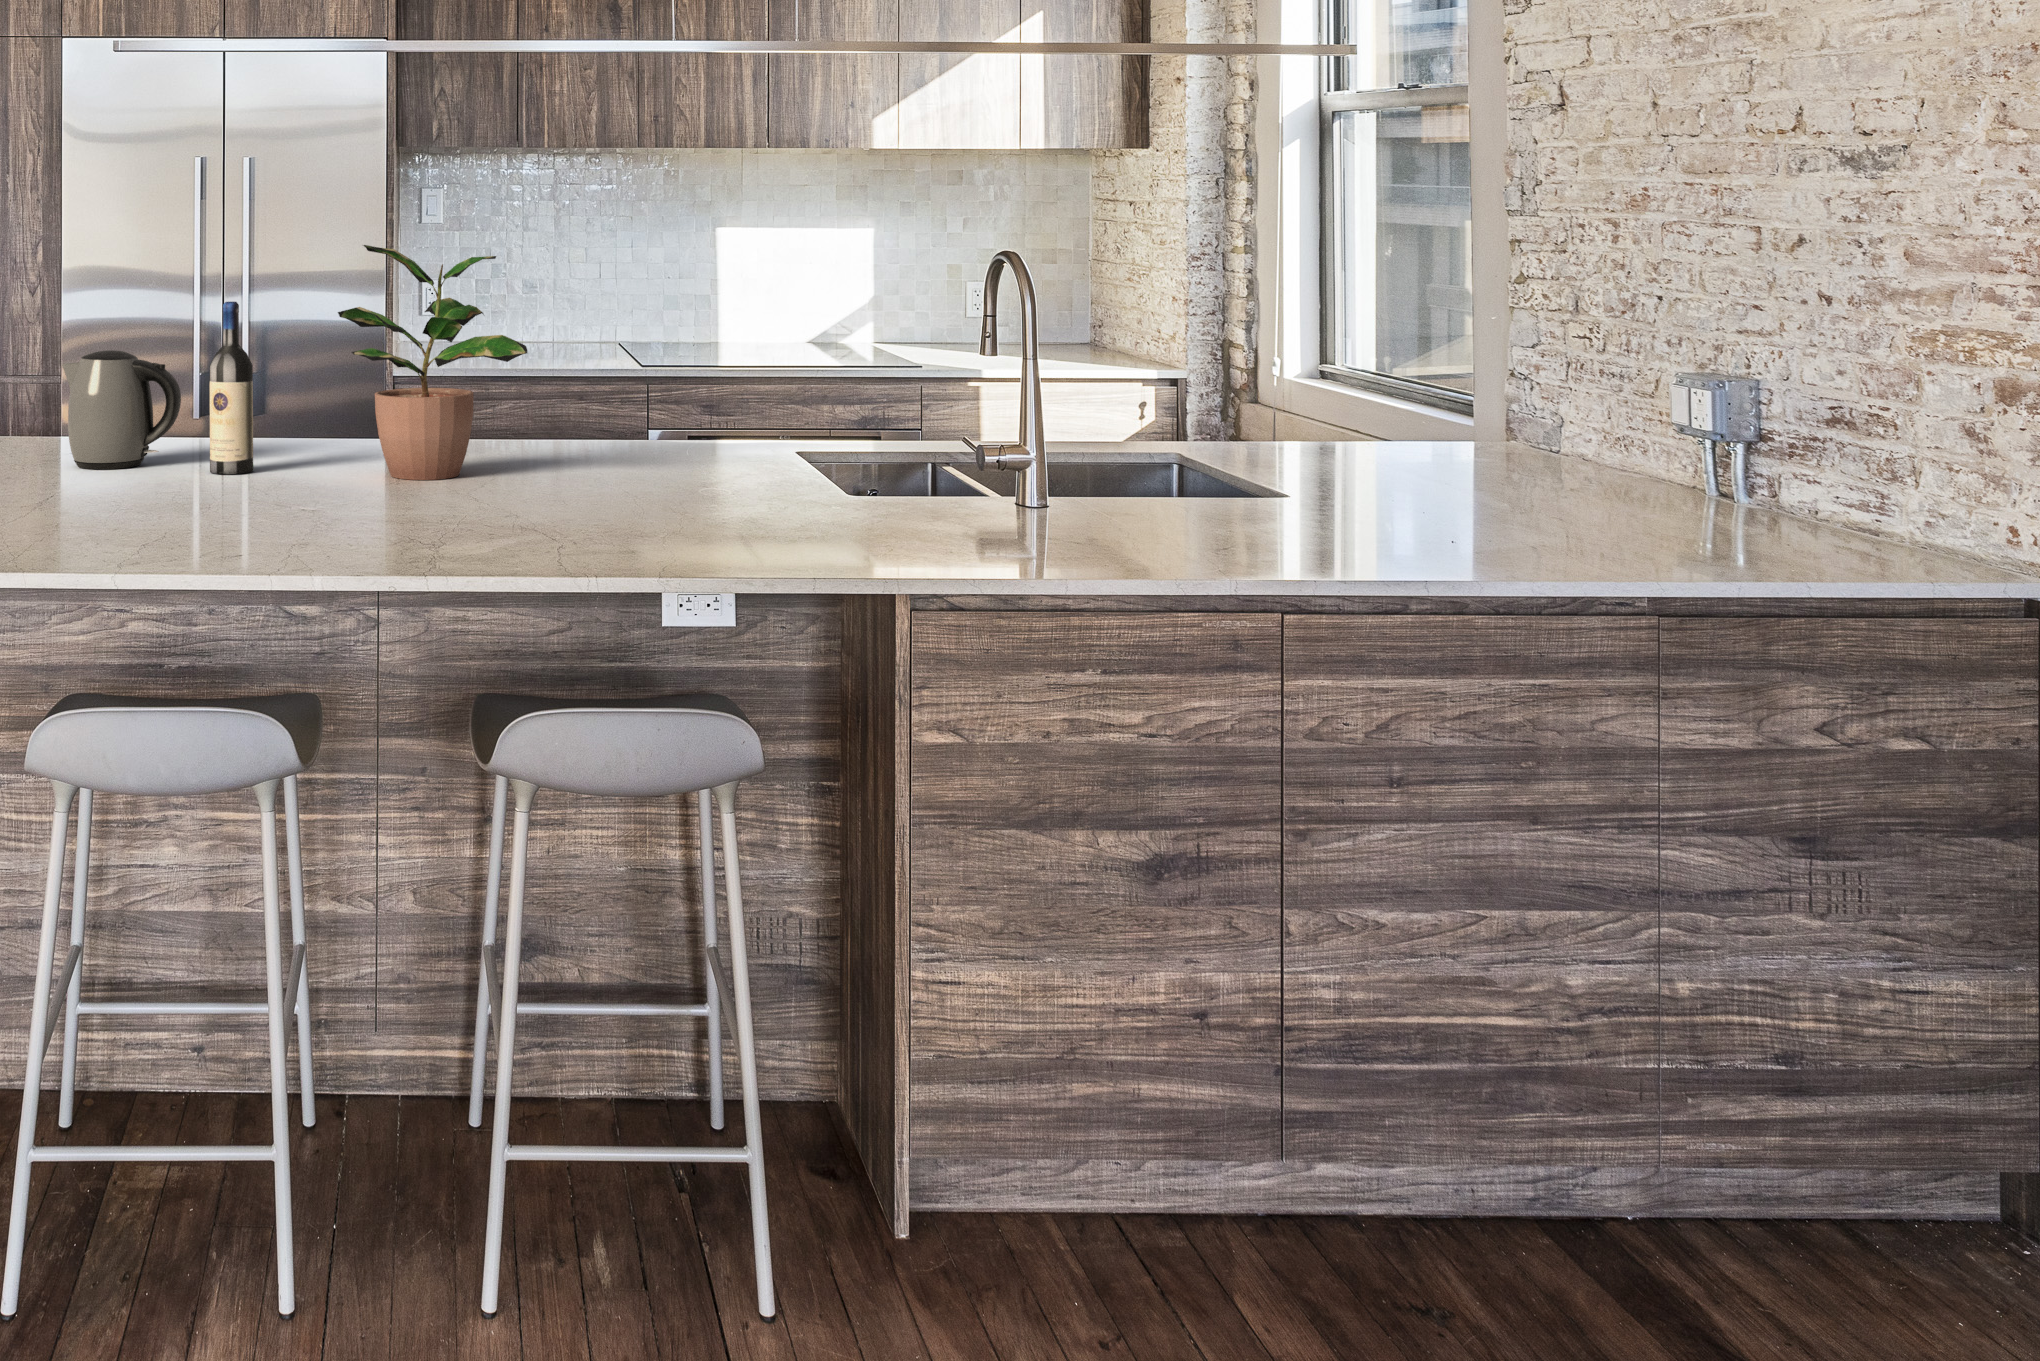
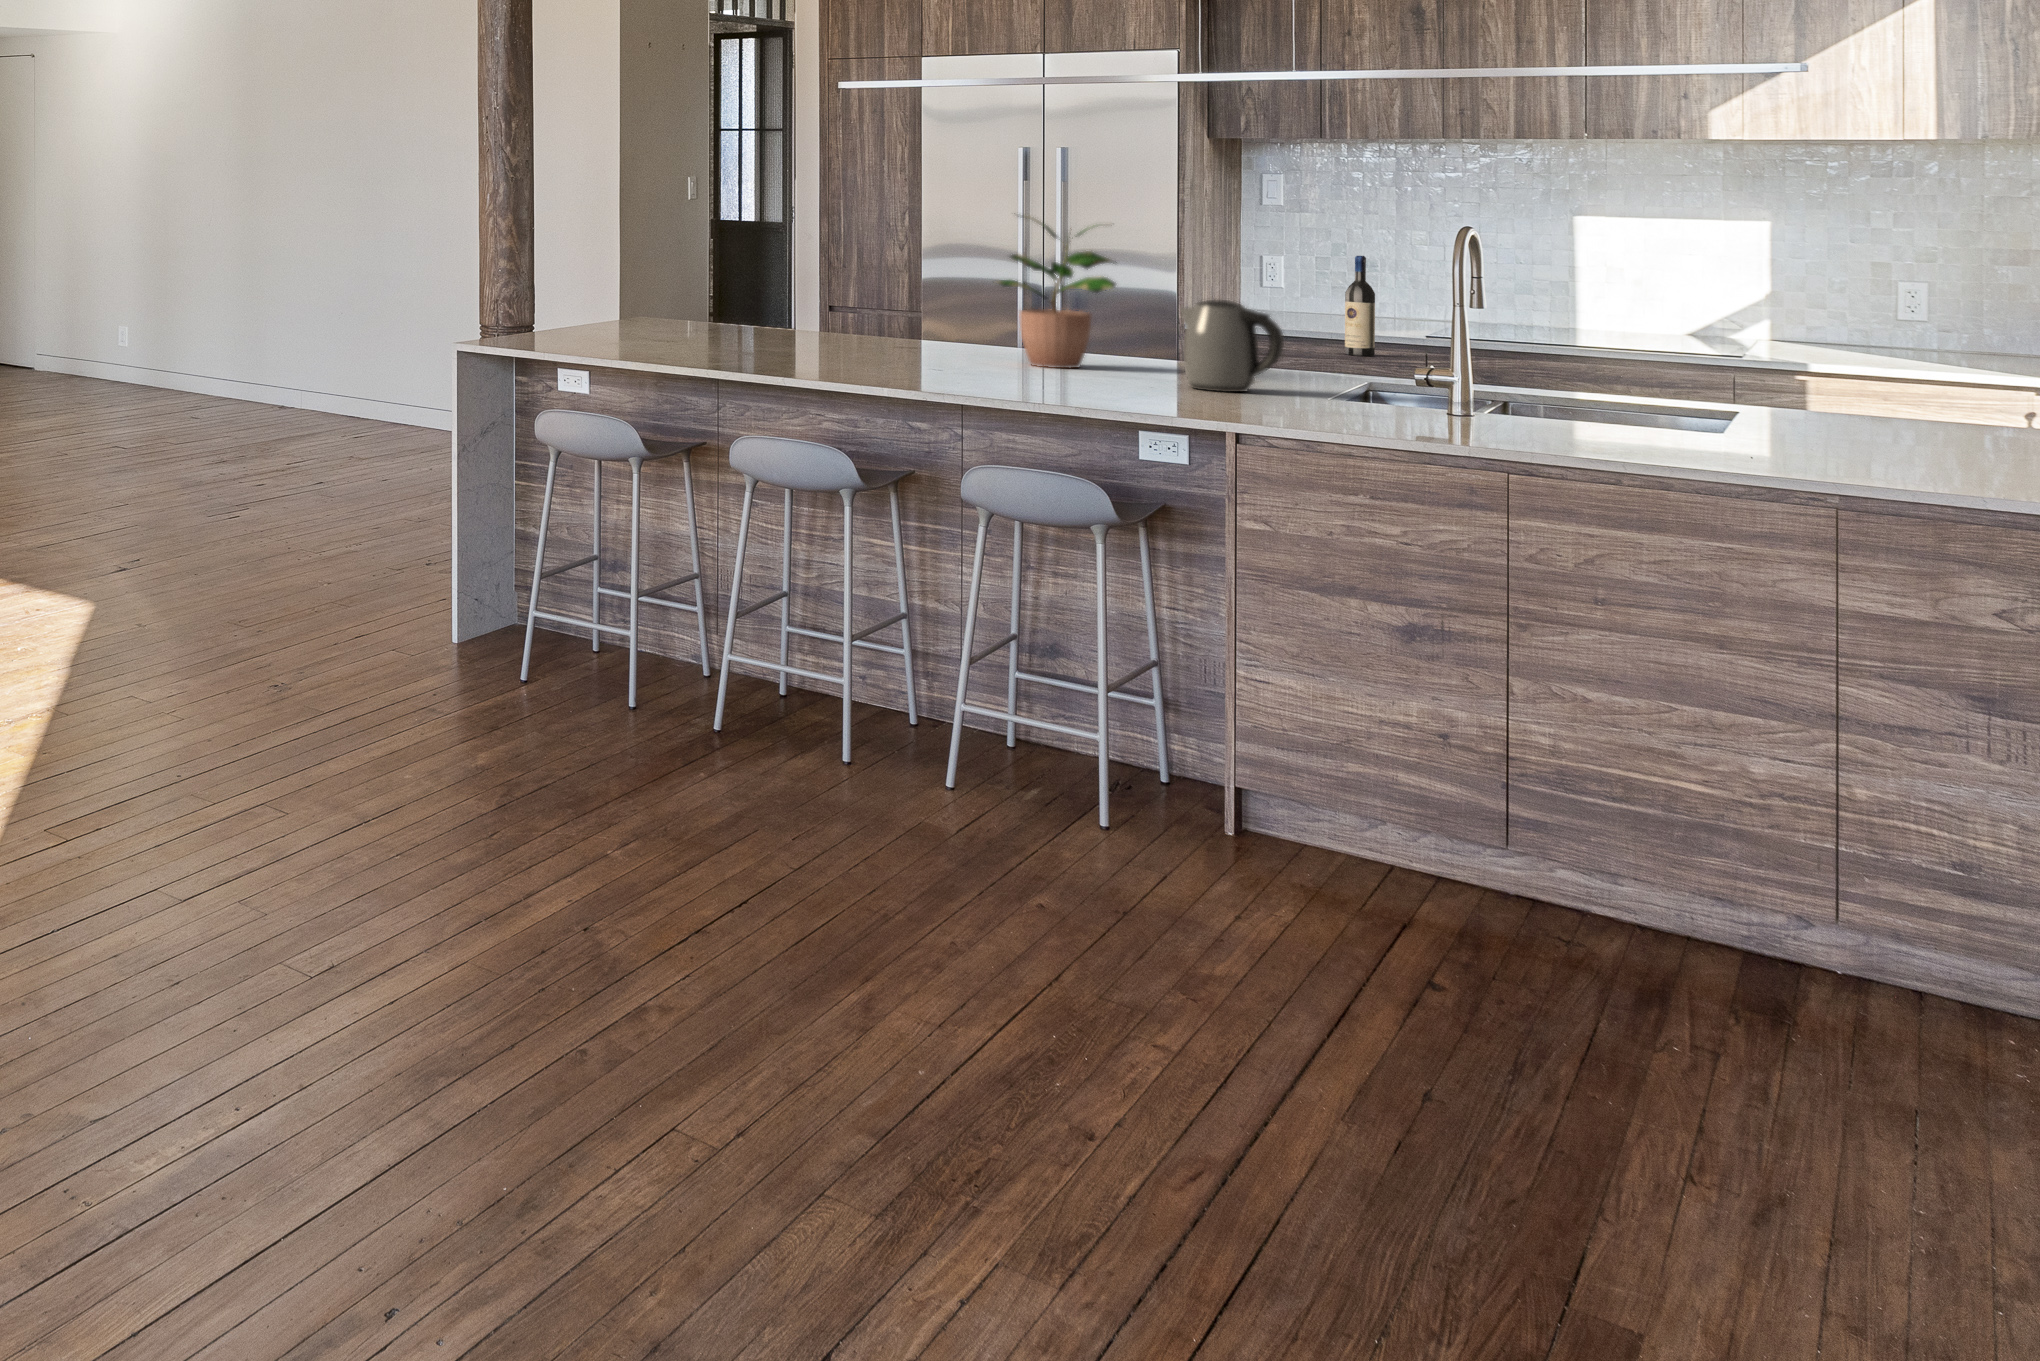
wine bottle: present [210,302,253,474] -> present [1345,256,1375,356]
kettle: present [63,350,181,469] -> present [1181,300,1284,392]

